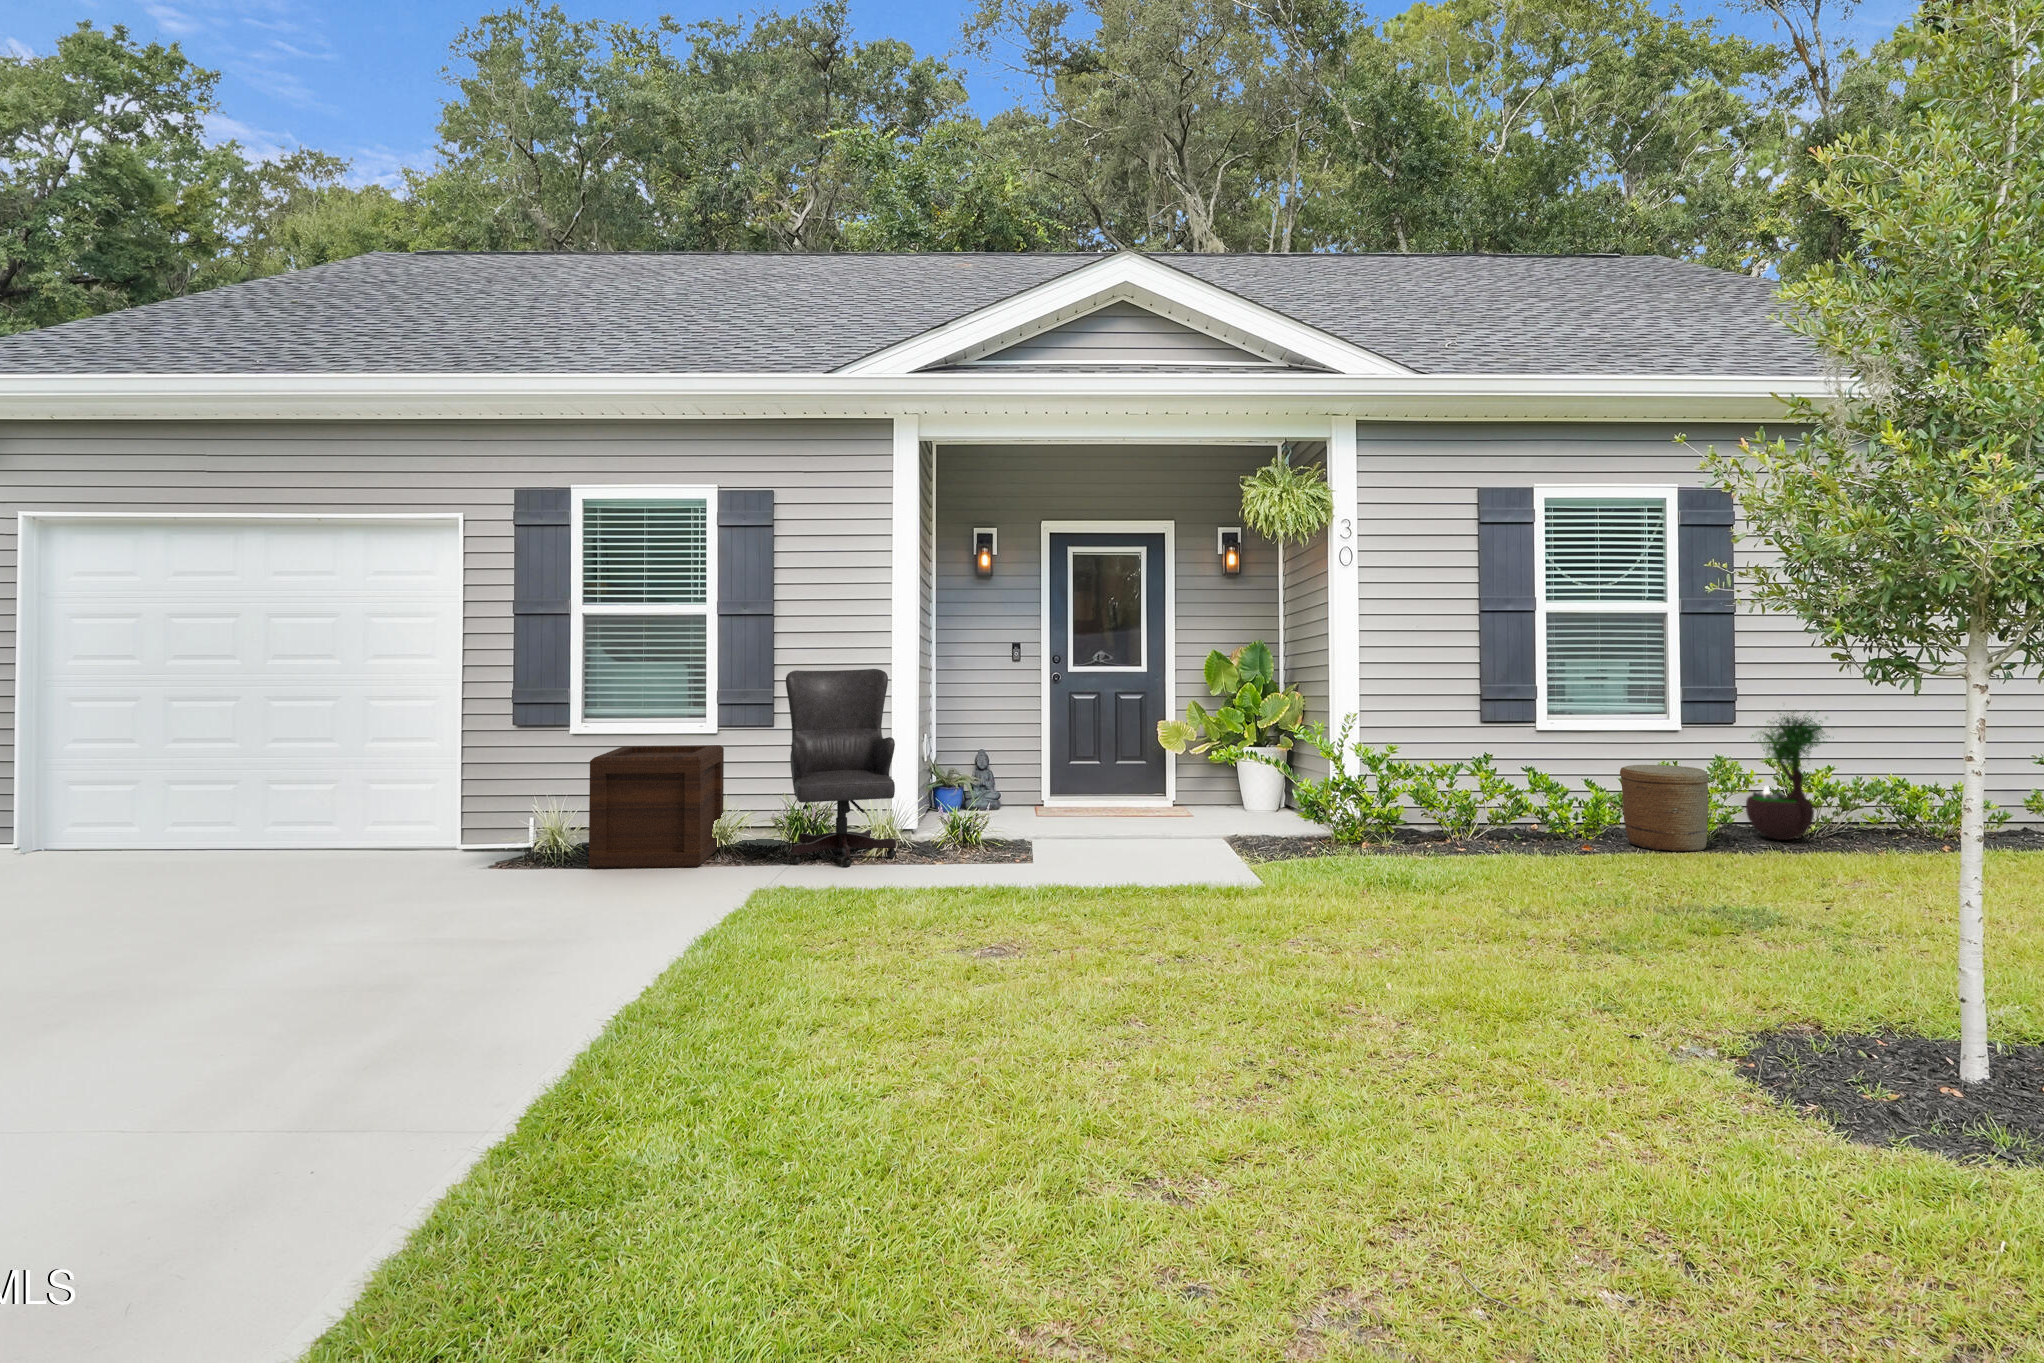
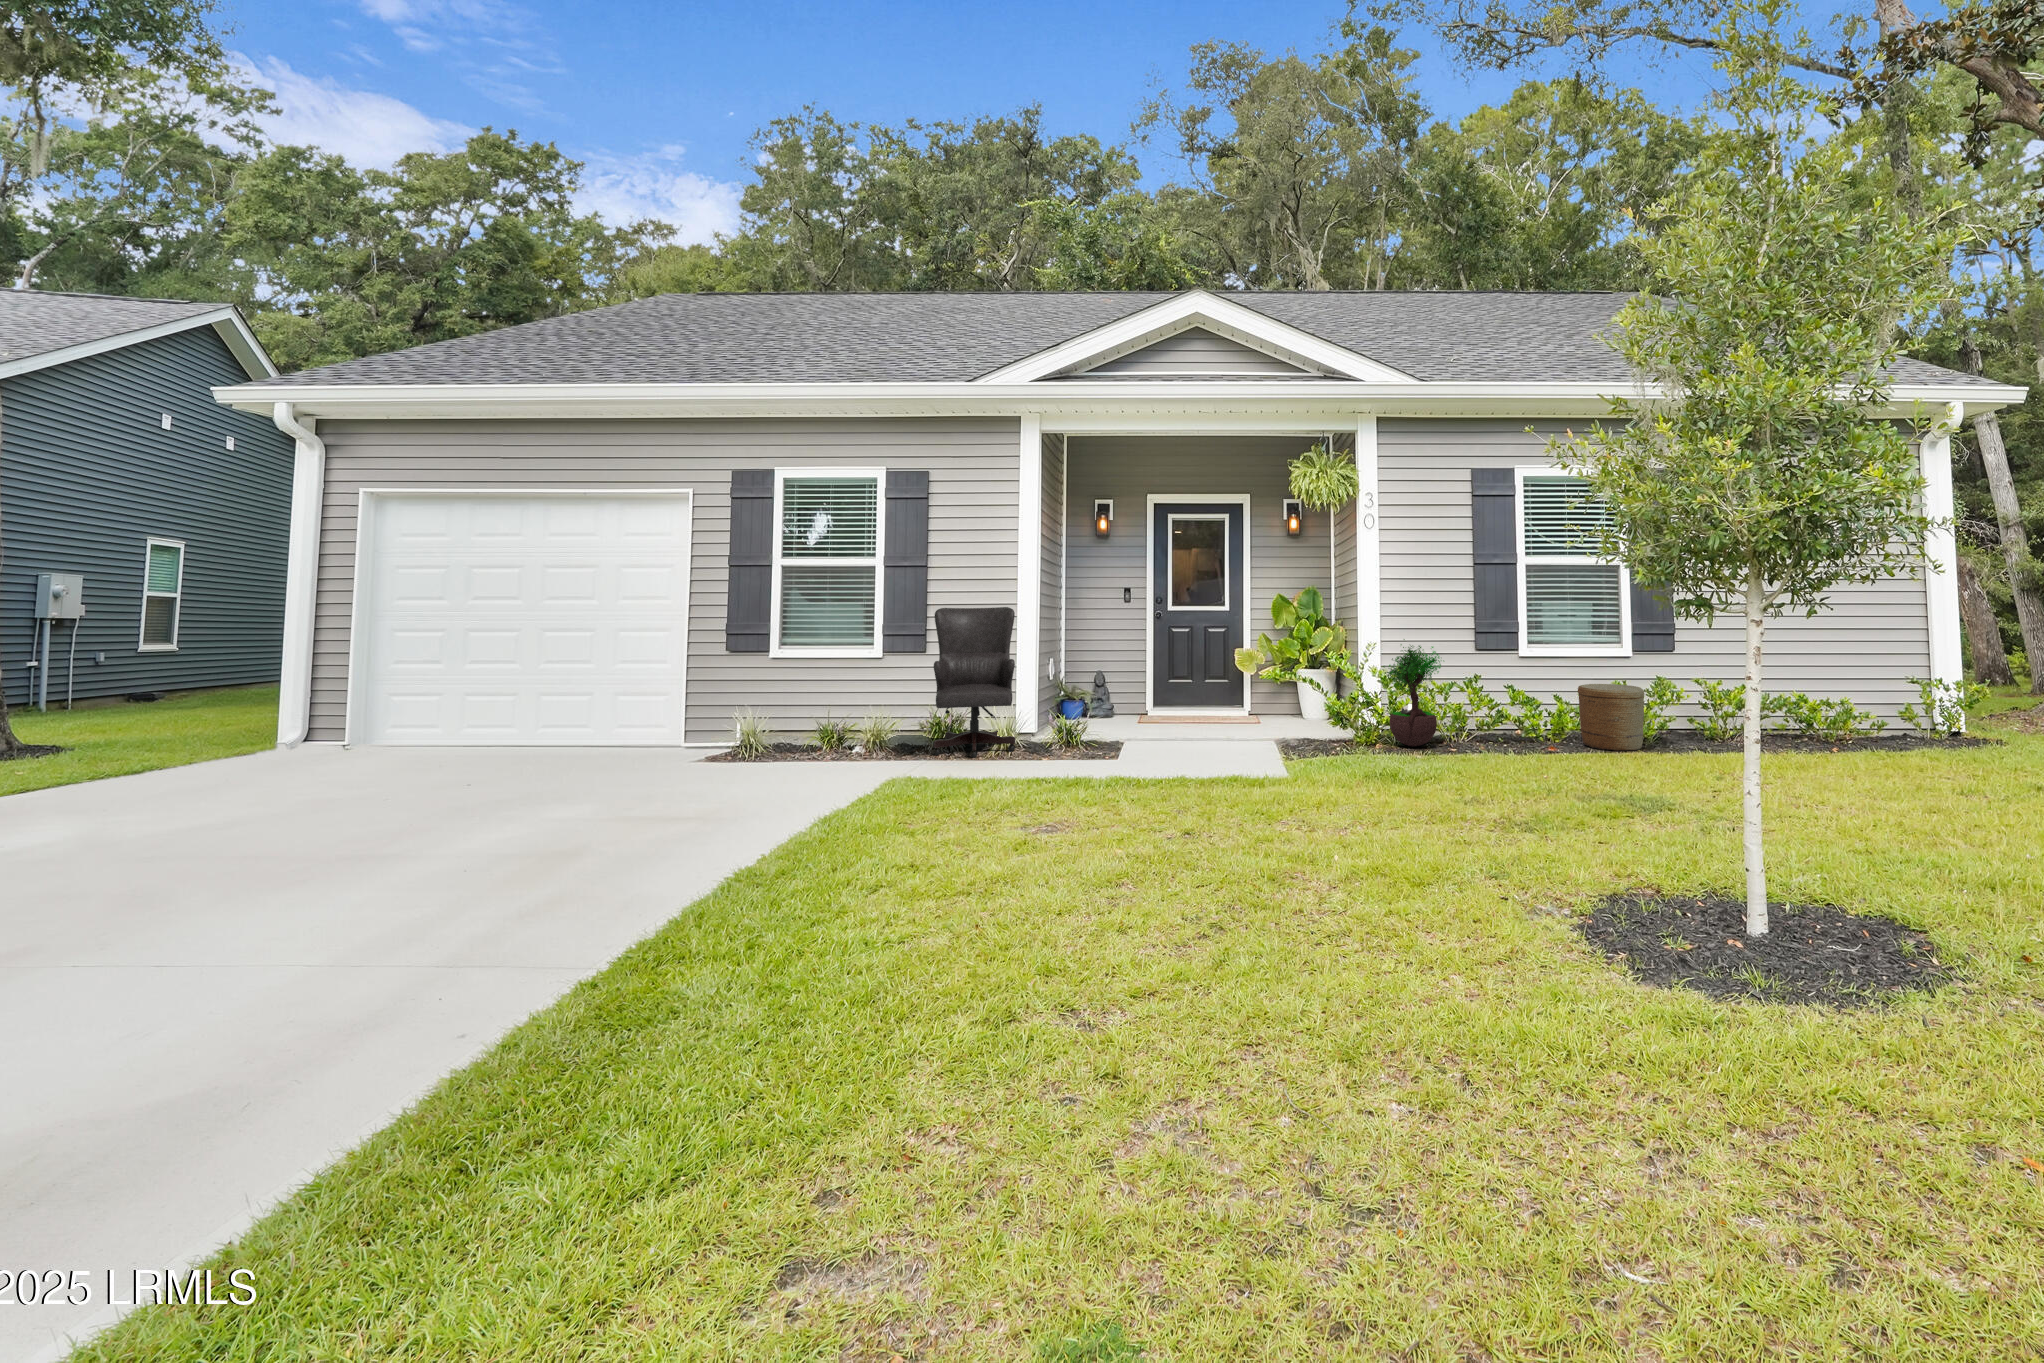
potted tree: present [1746,711,1830,840] -> present [1381,639,1441,746]
wooden crate: present [589,745,724,869] -> none [778,665,890,758]

